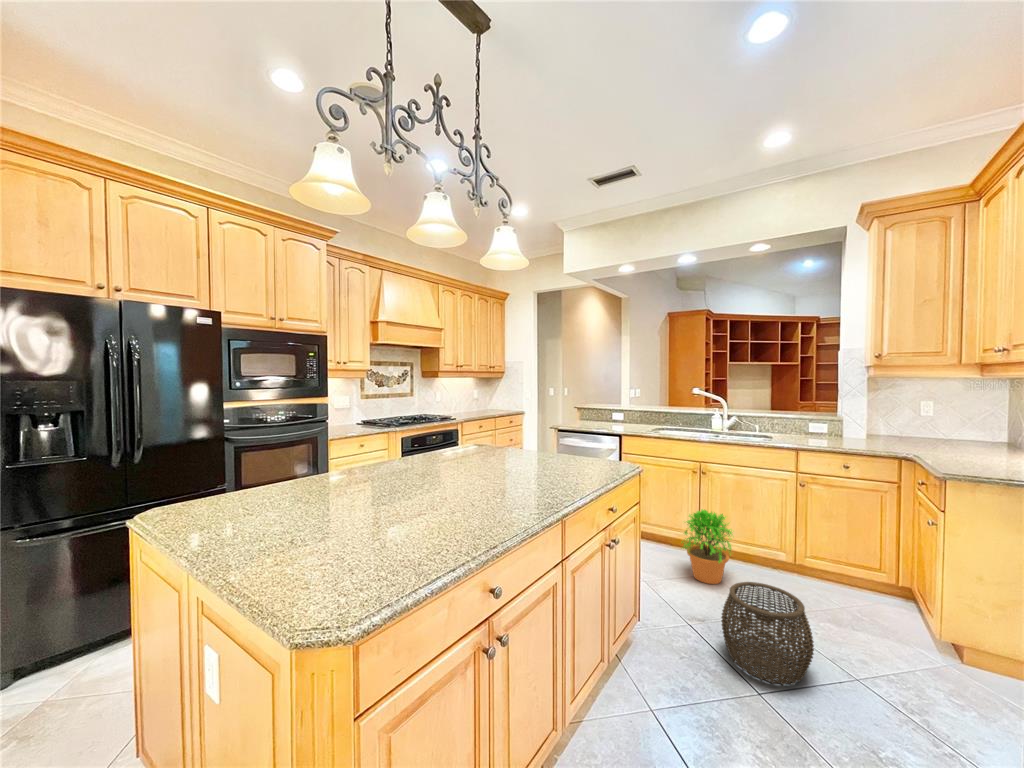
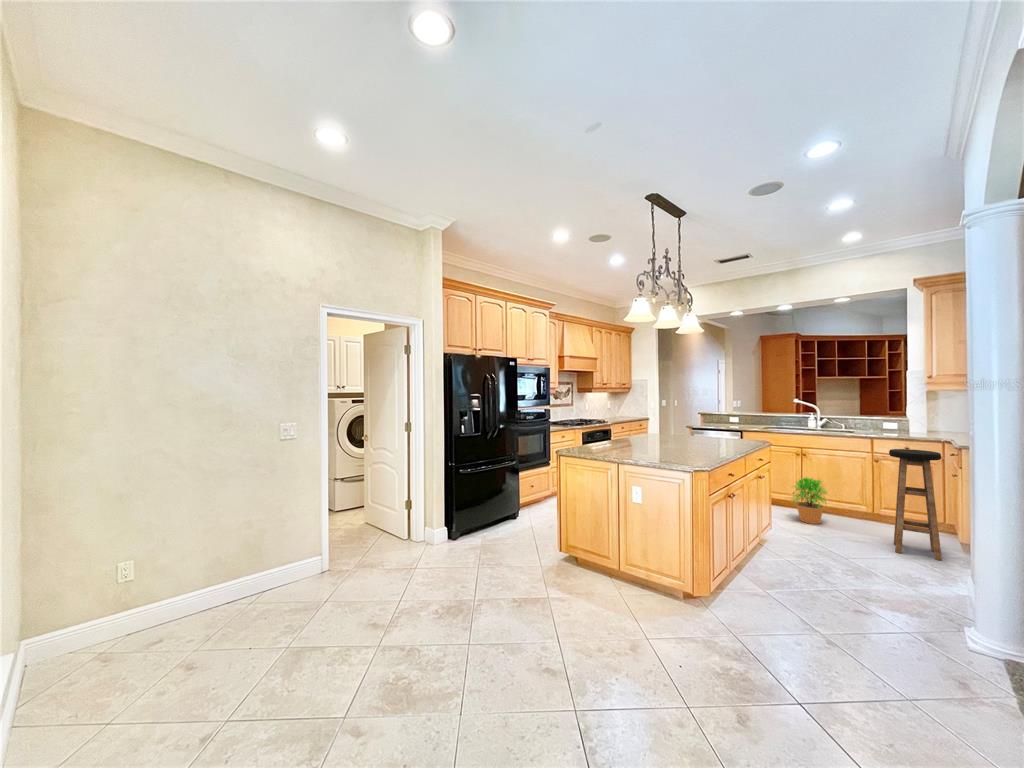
bar stool: none [831,474,918,683] -> present [889,449,942,561]
woven basket: present [721,582,814,685] -> none [822,509,878,558]

